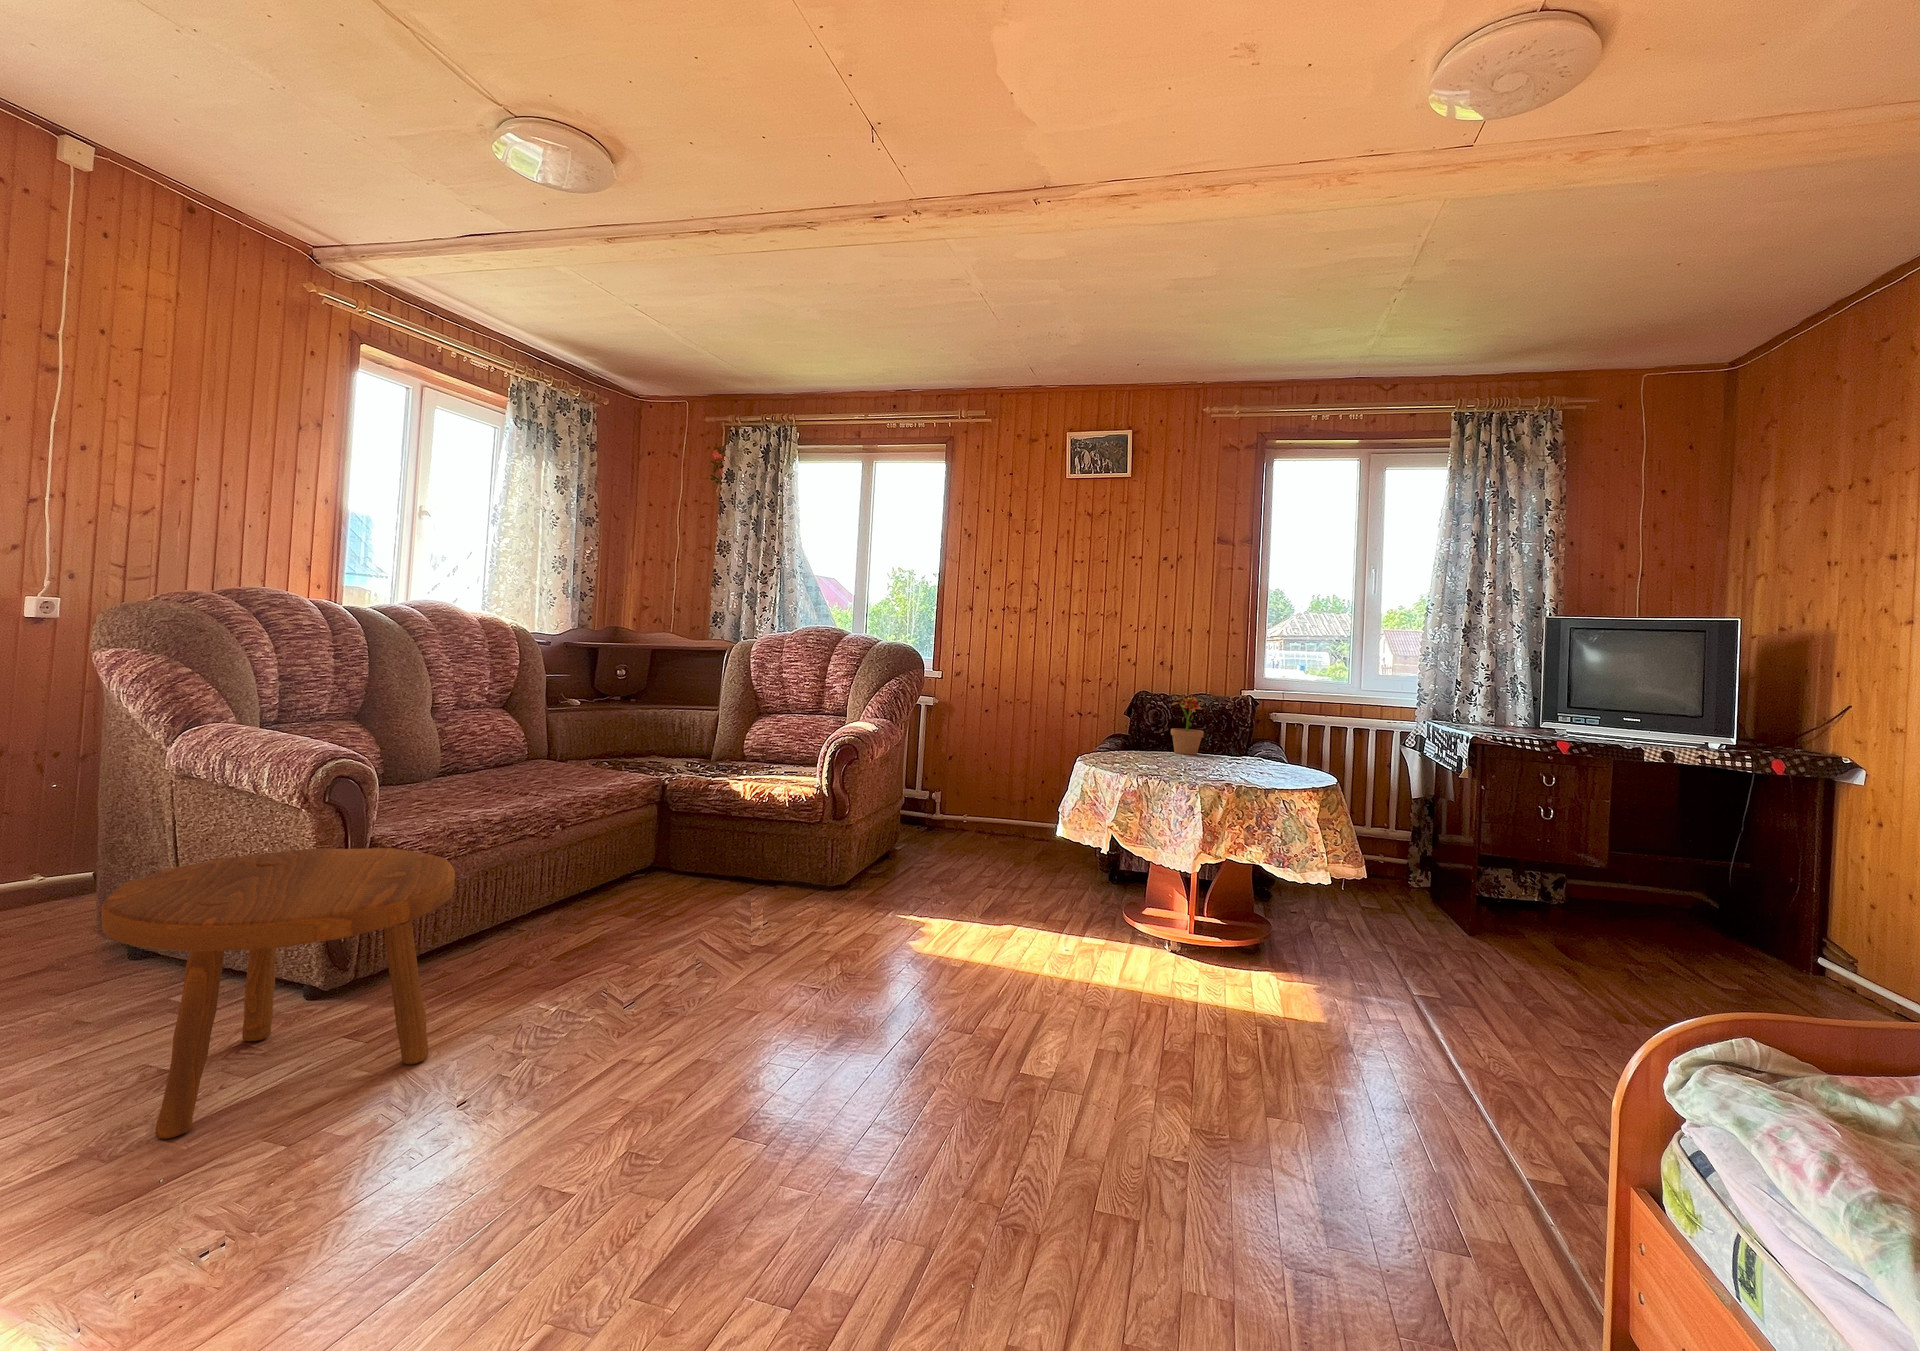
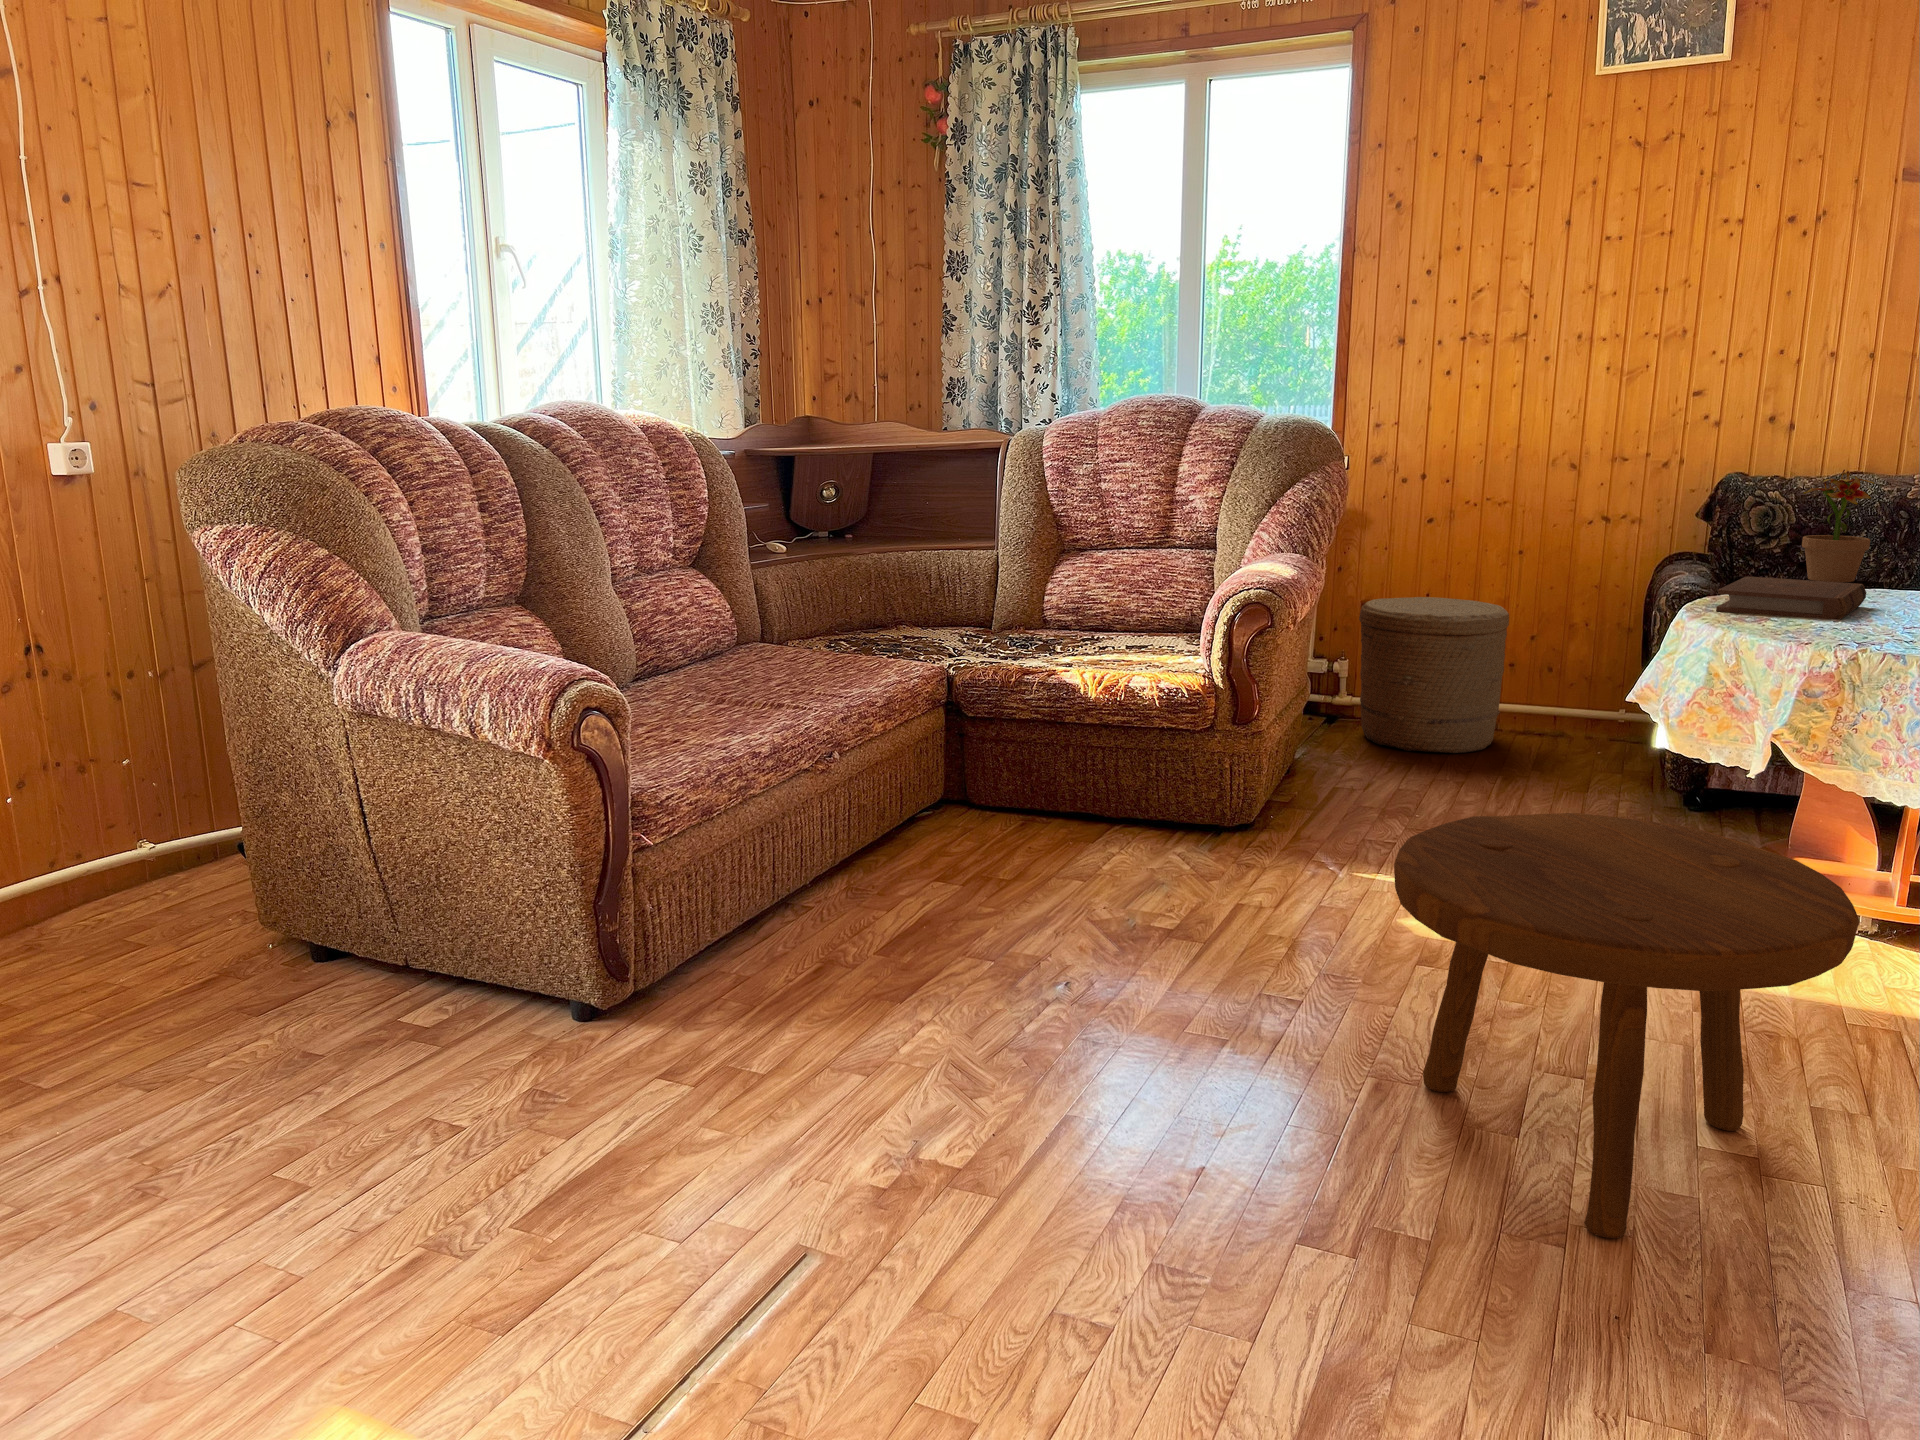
book: none [1103,746,1185,769] -> present [1716,576,1866,619]
woven basket: none [941,755,1025,848] -> present [1359,597,1509,753]
footstool: present [101,848,455,1139] -> present [1394,813,1859,1238]

